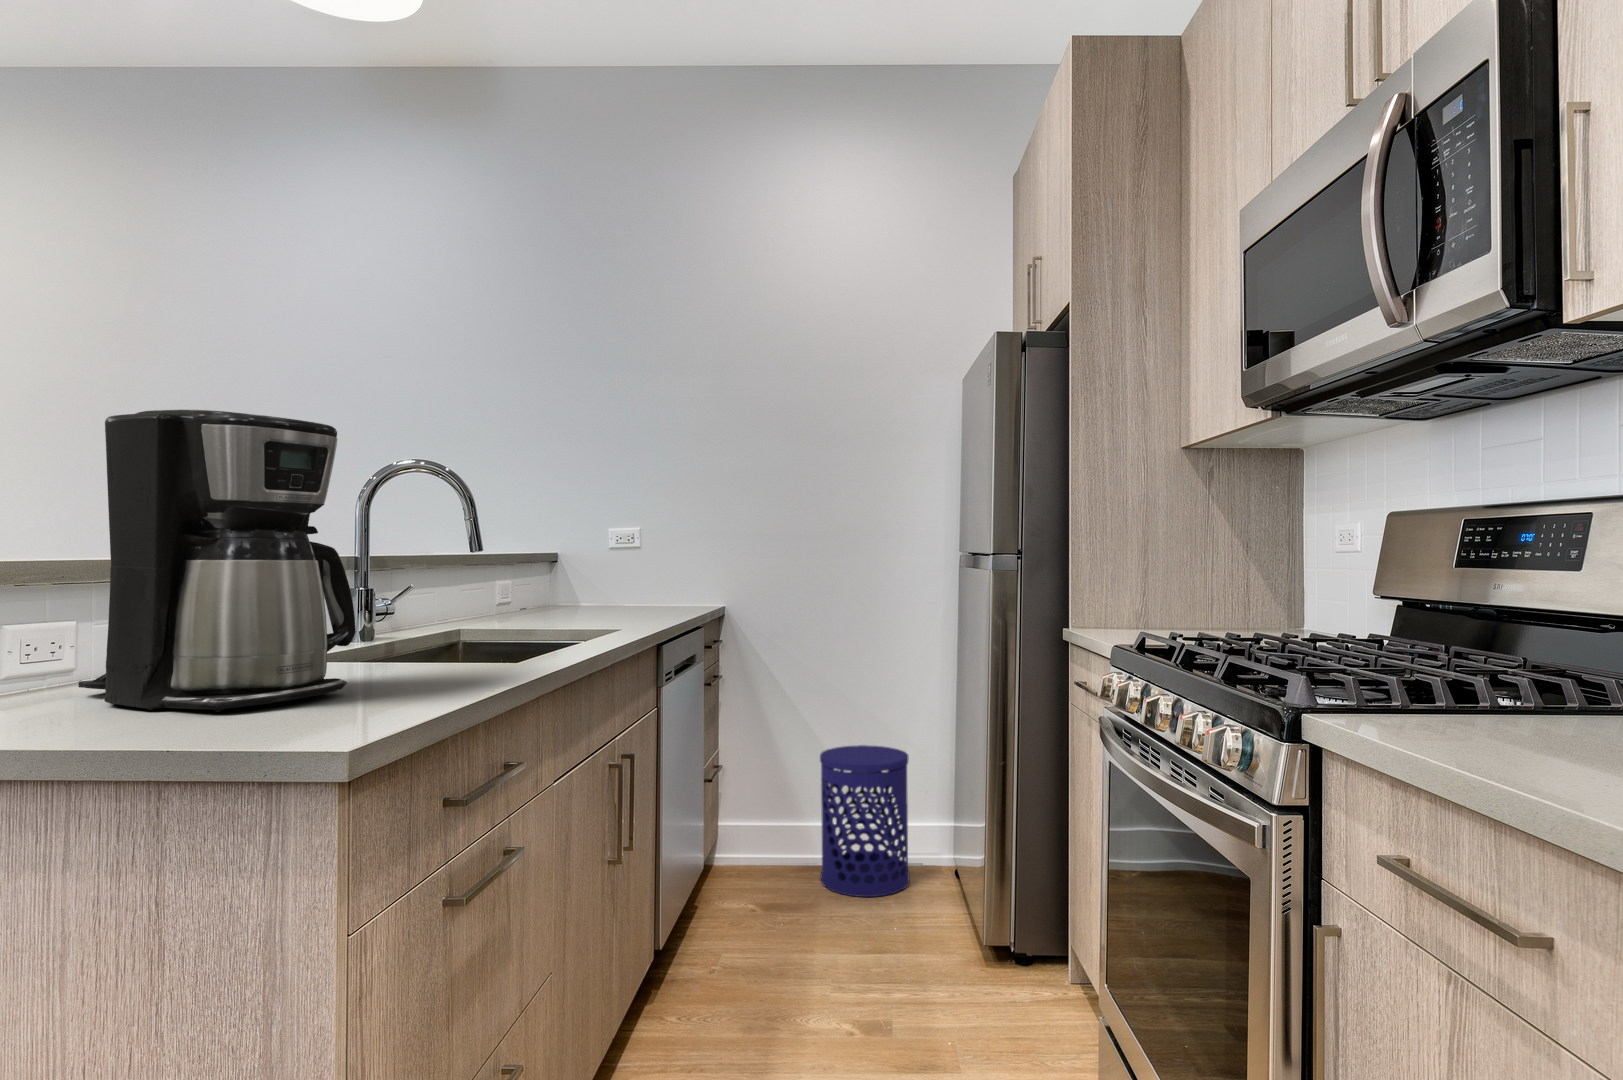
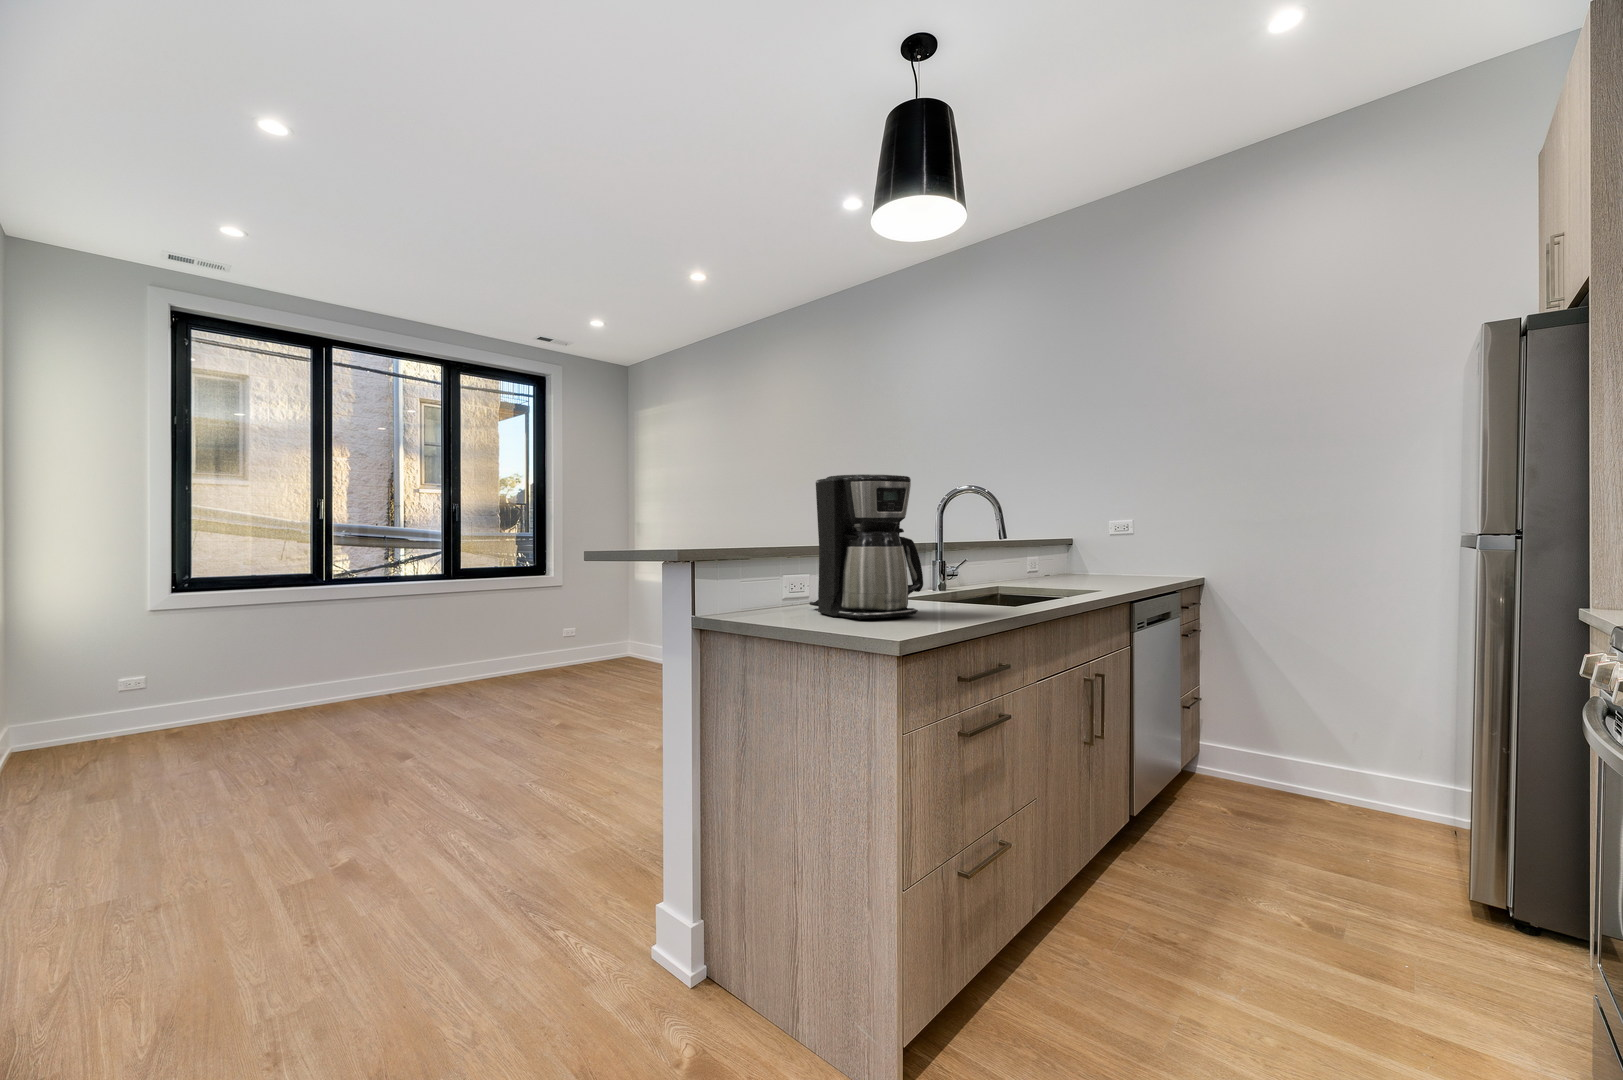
waste bin: present [820,745,910,897] -> none [1297,701,1397,835]

